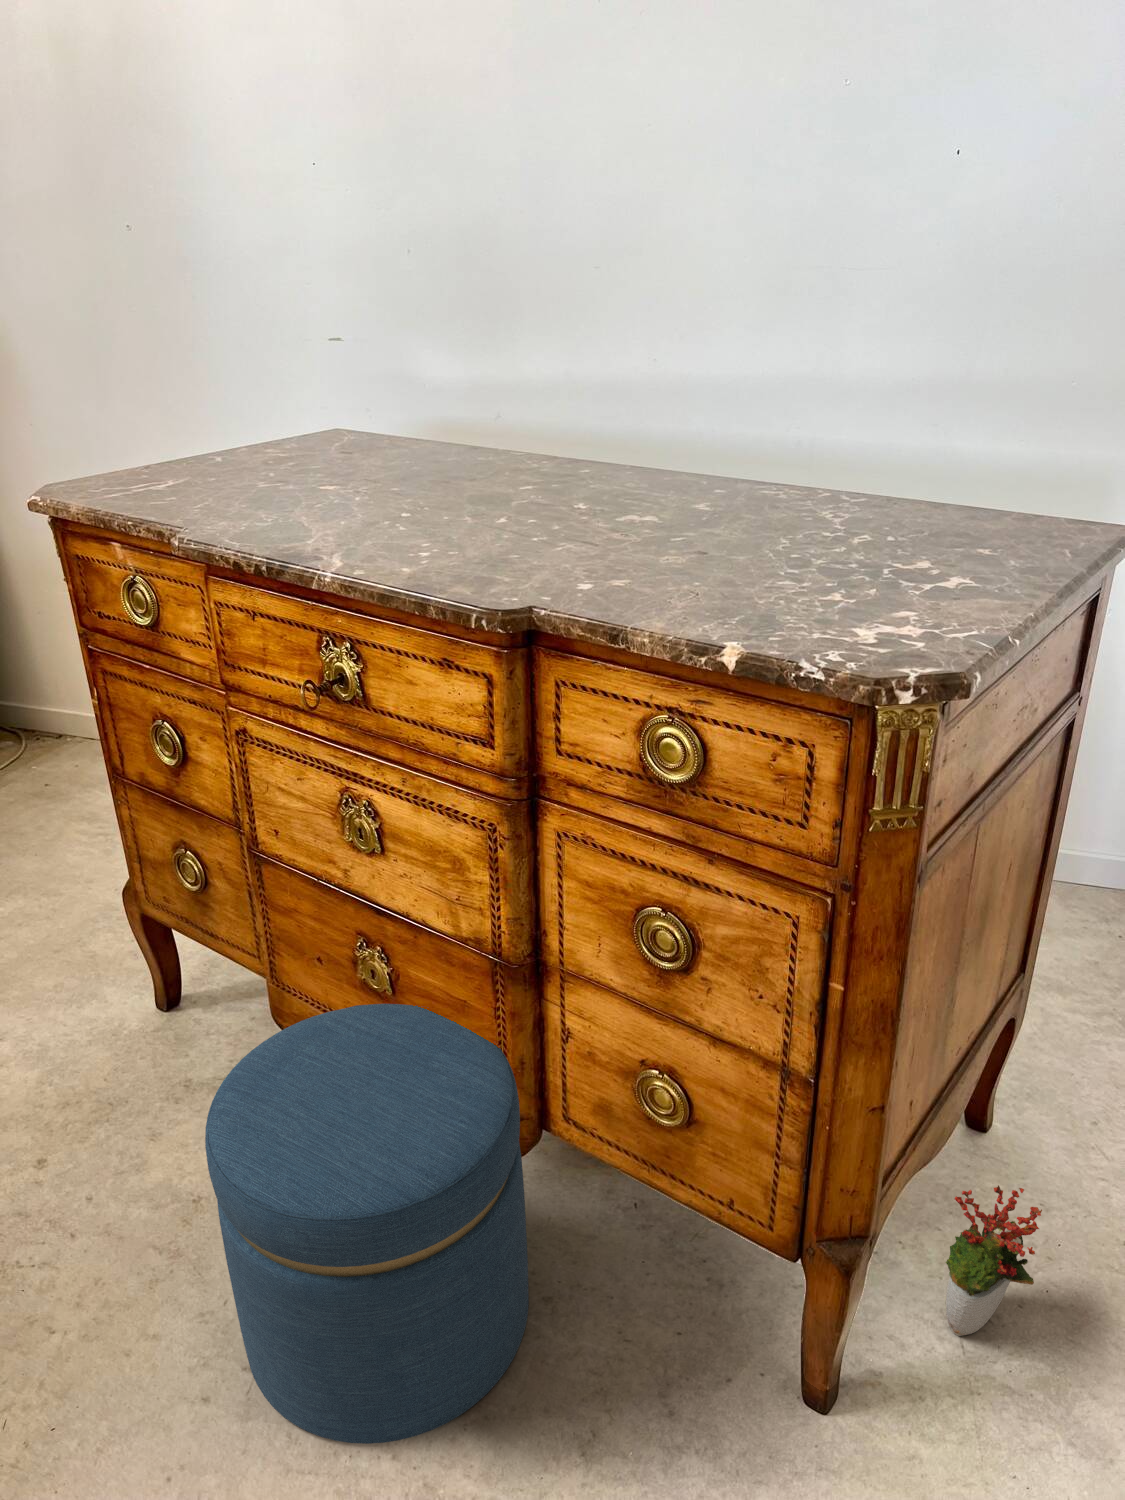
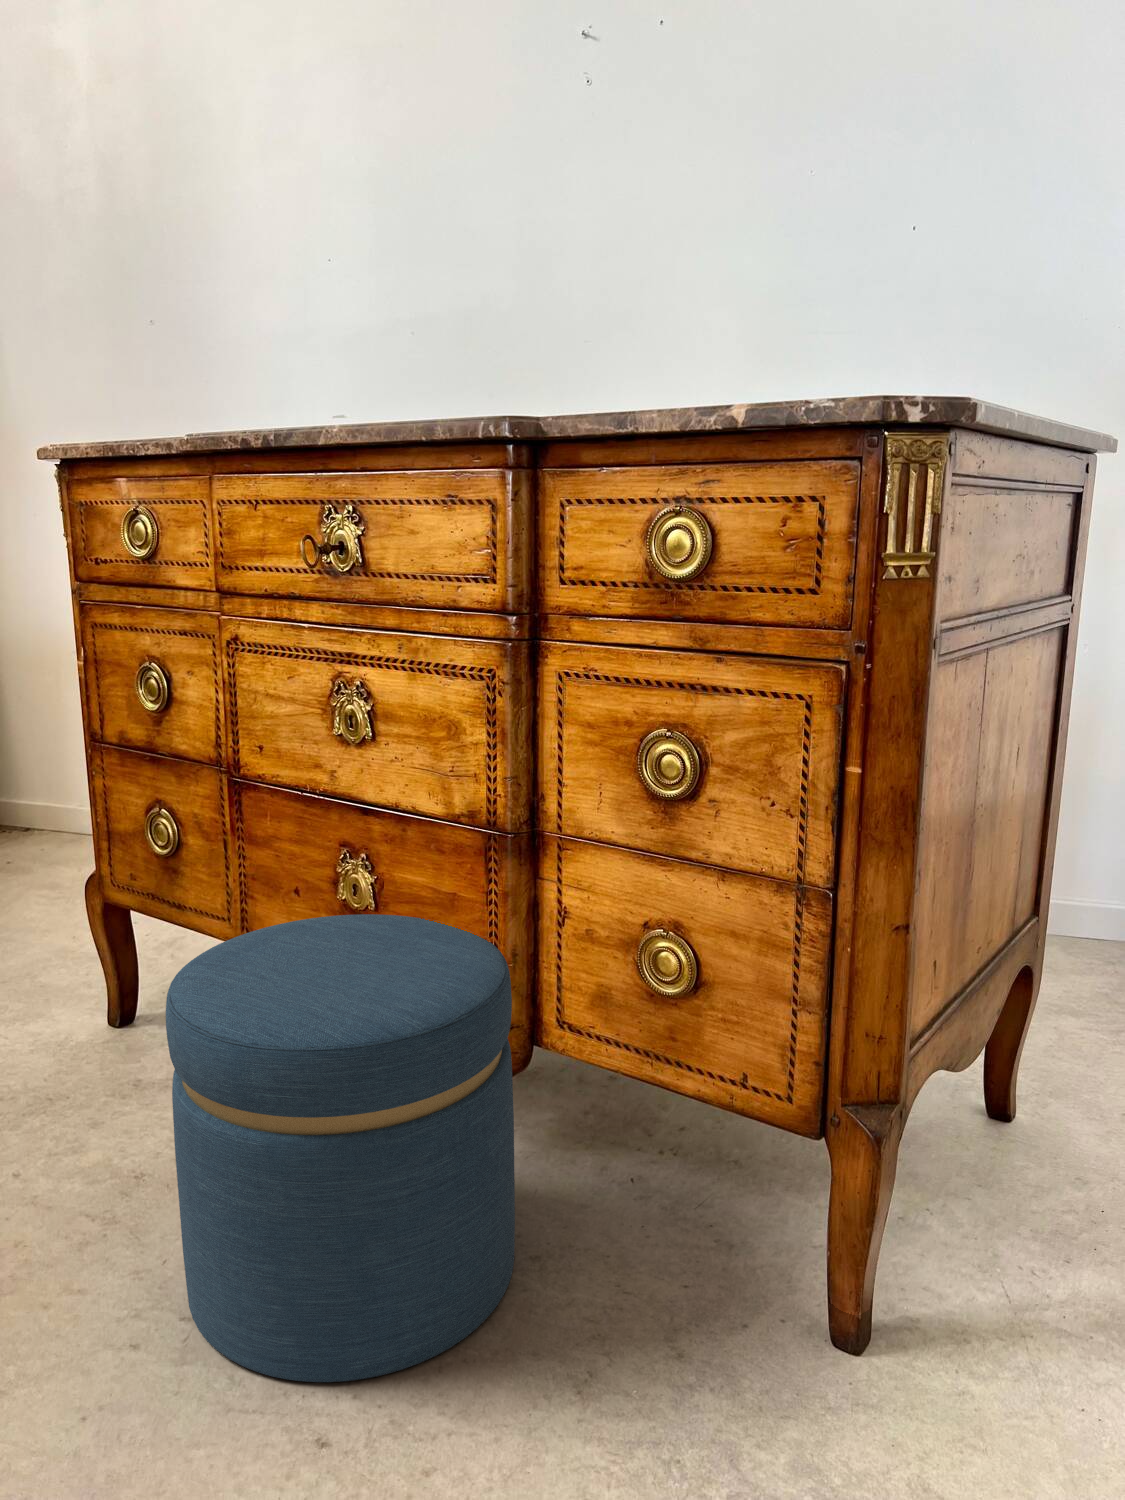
decorative plant: present [946,1185,1042,1336] -> none [982,1086,1084,1285]

